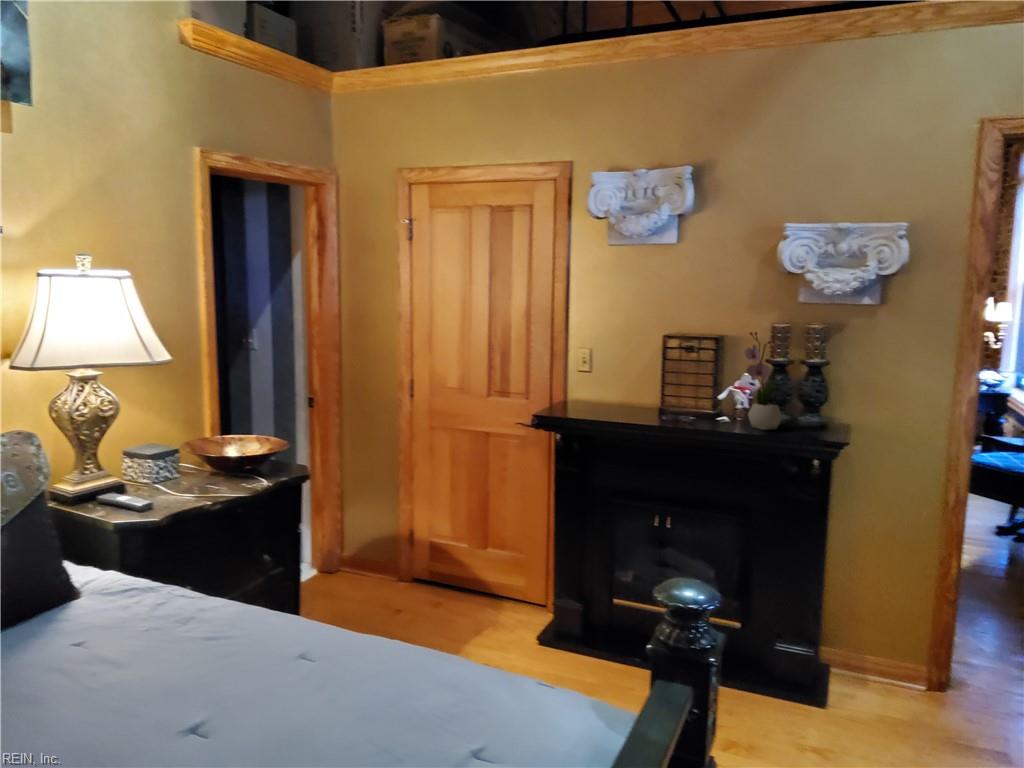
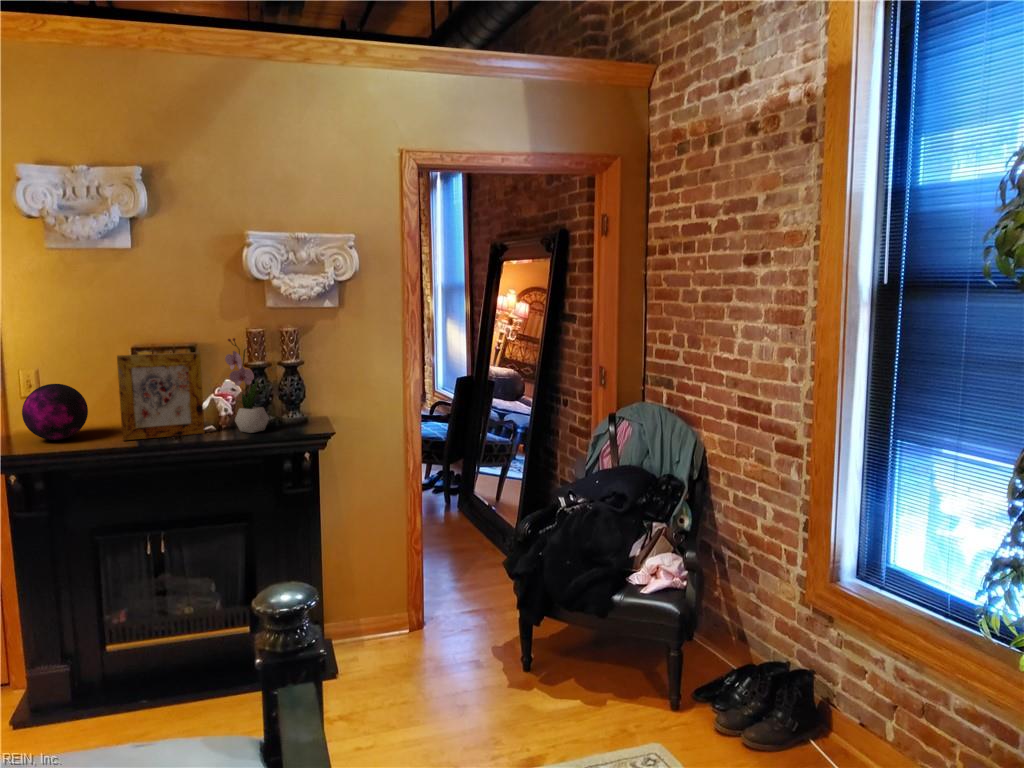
picture frame: none [646,341,722,424] -> present [117,352,205,440]
decorative orb: none [574,362,623,411] -> present [22,384,88,440]

